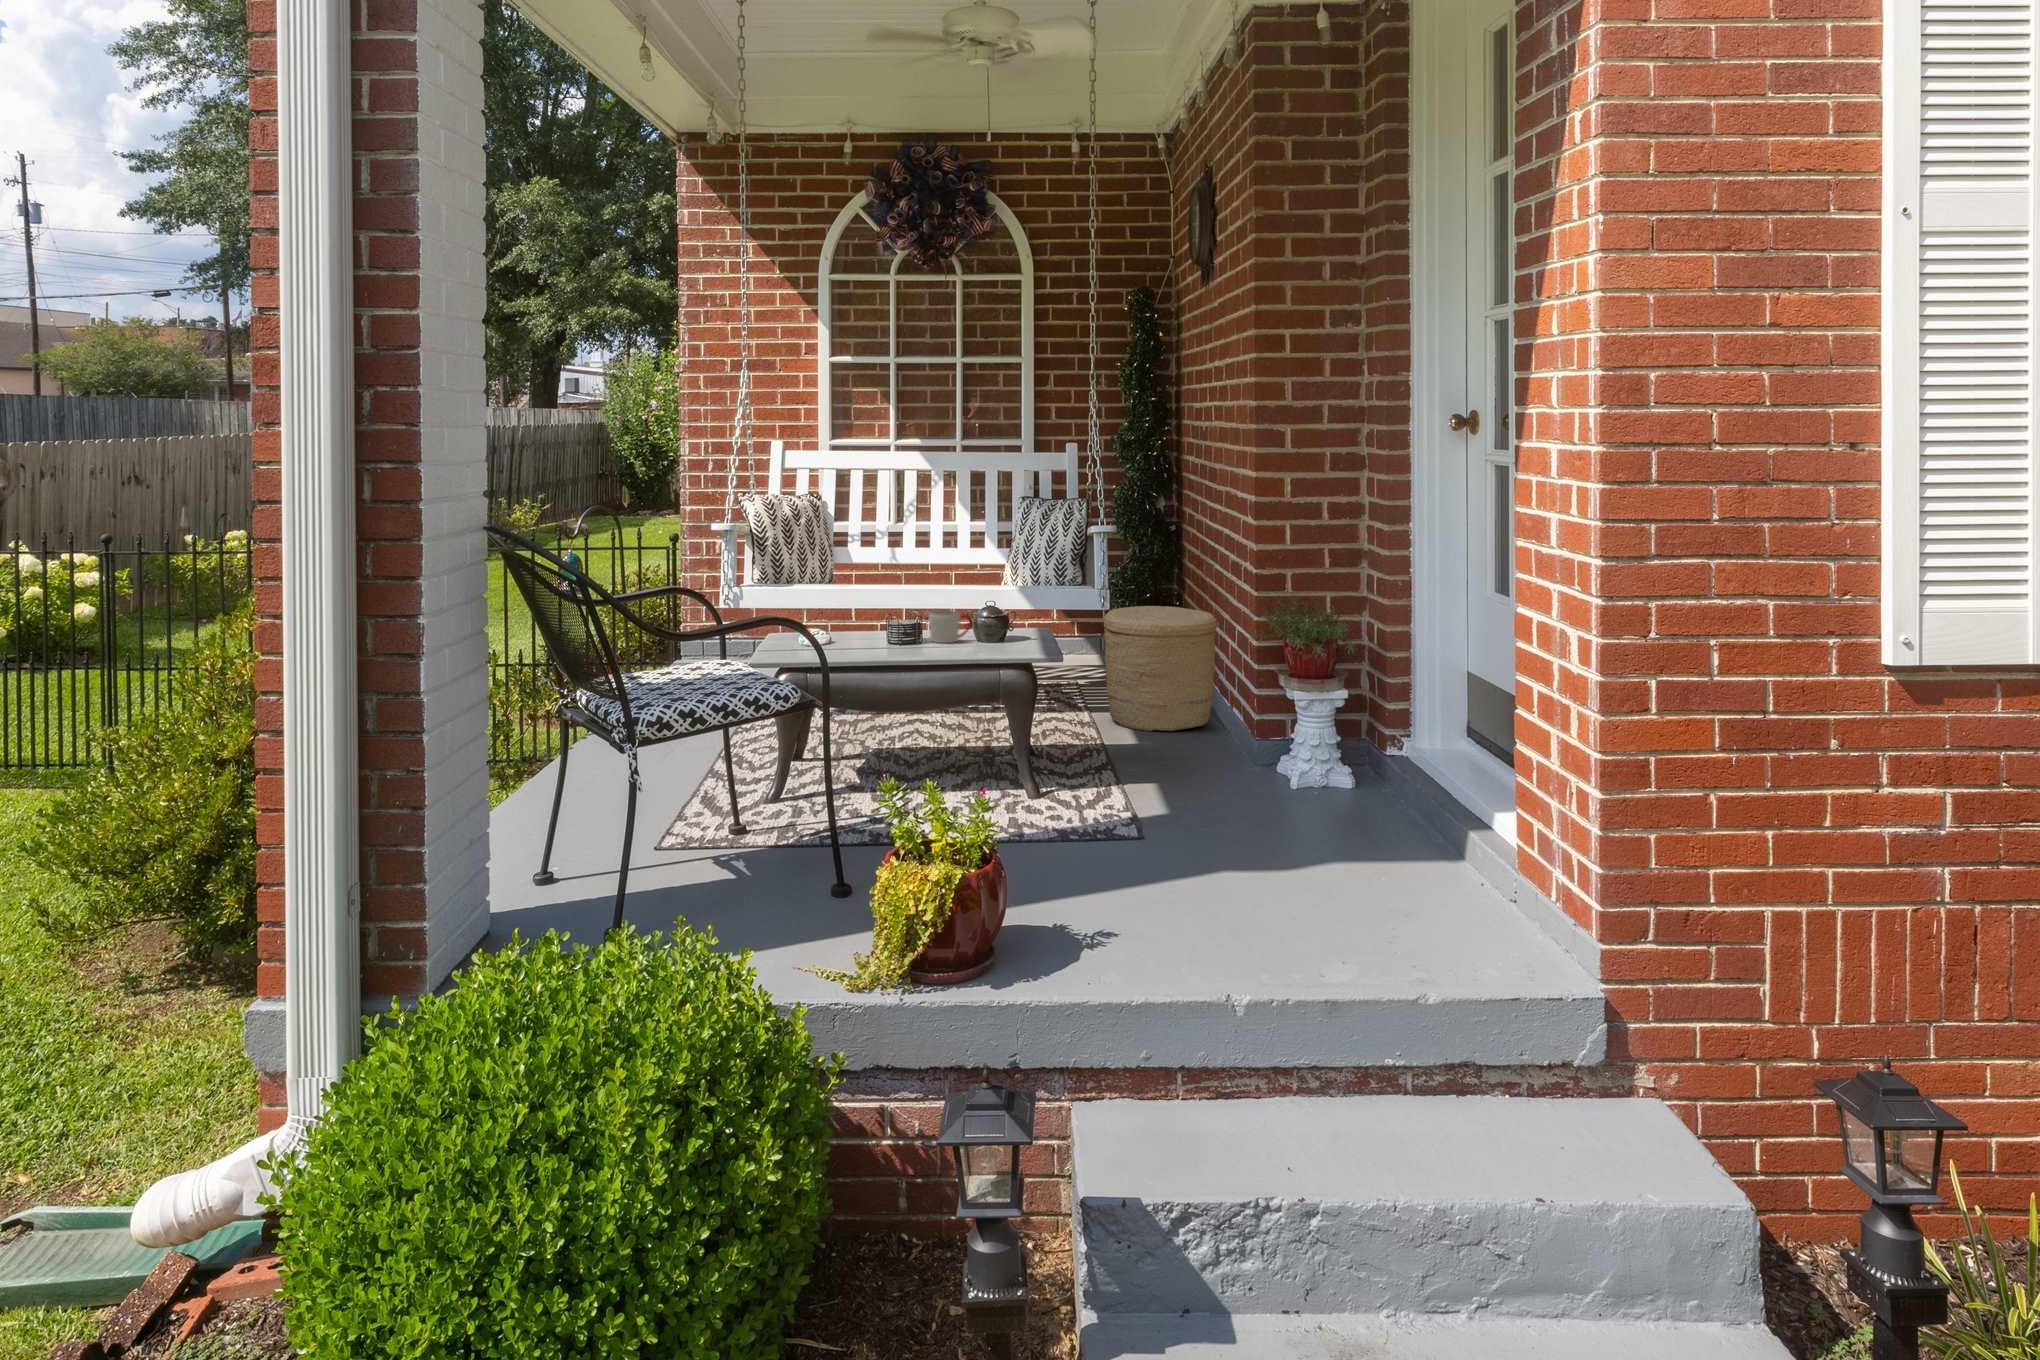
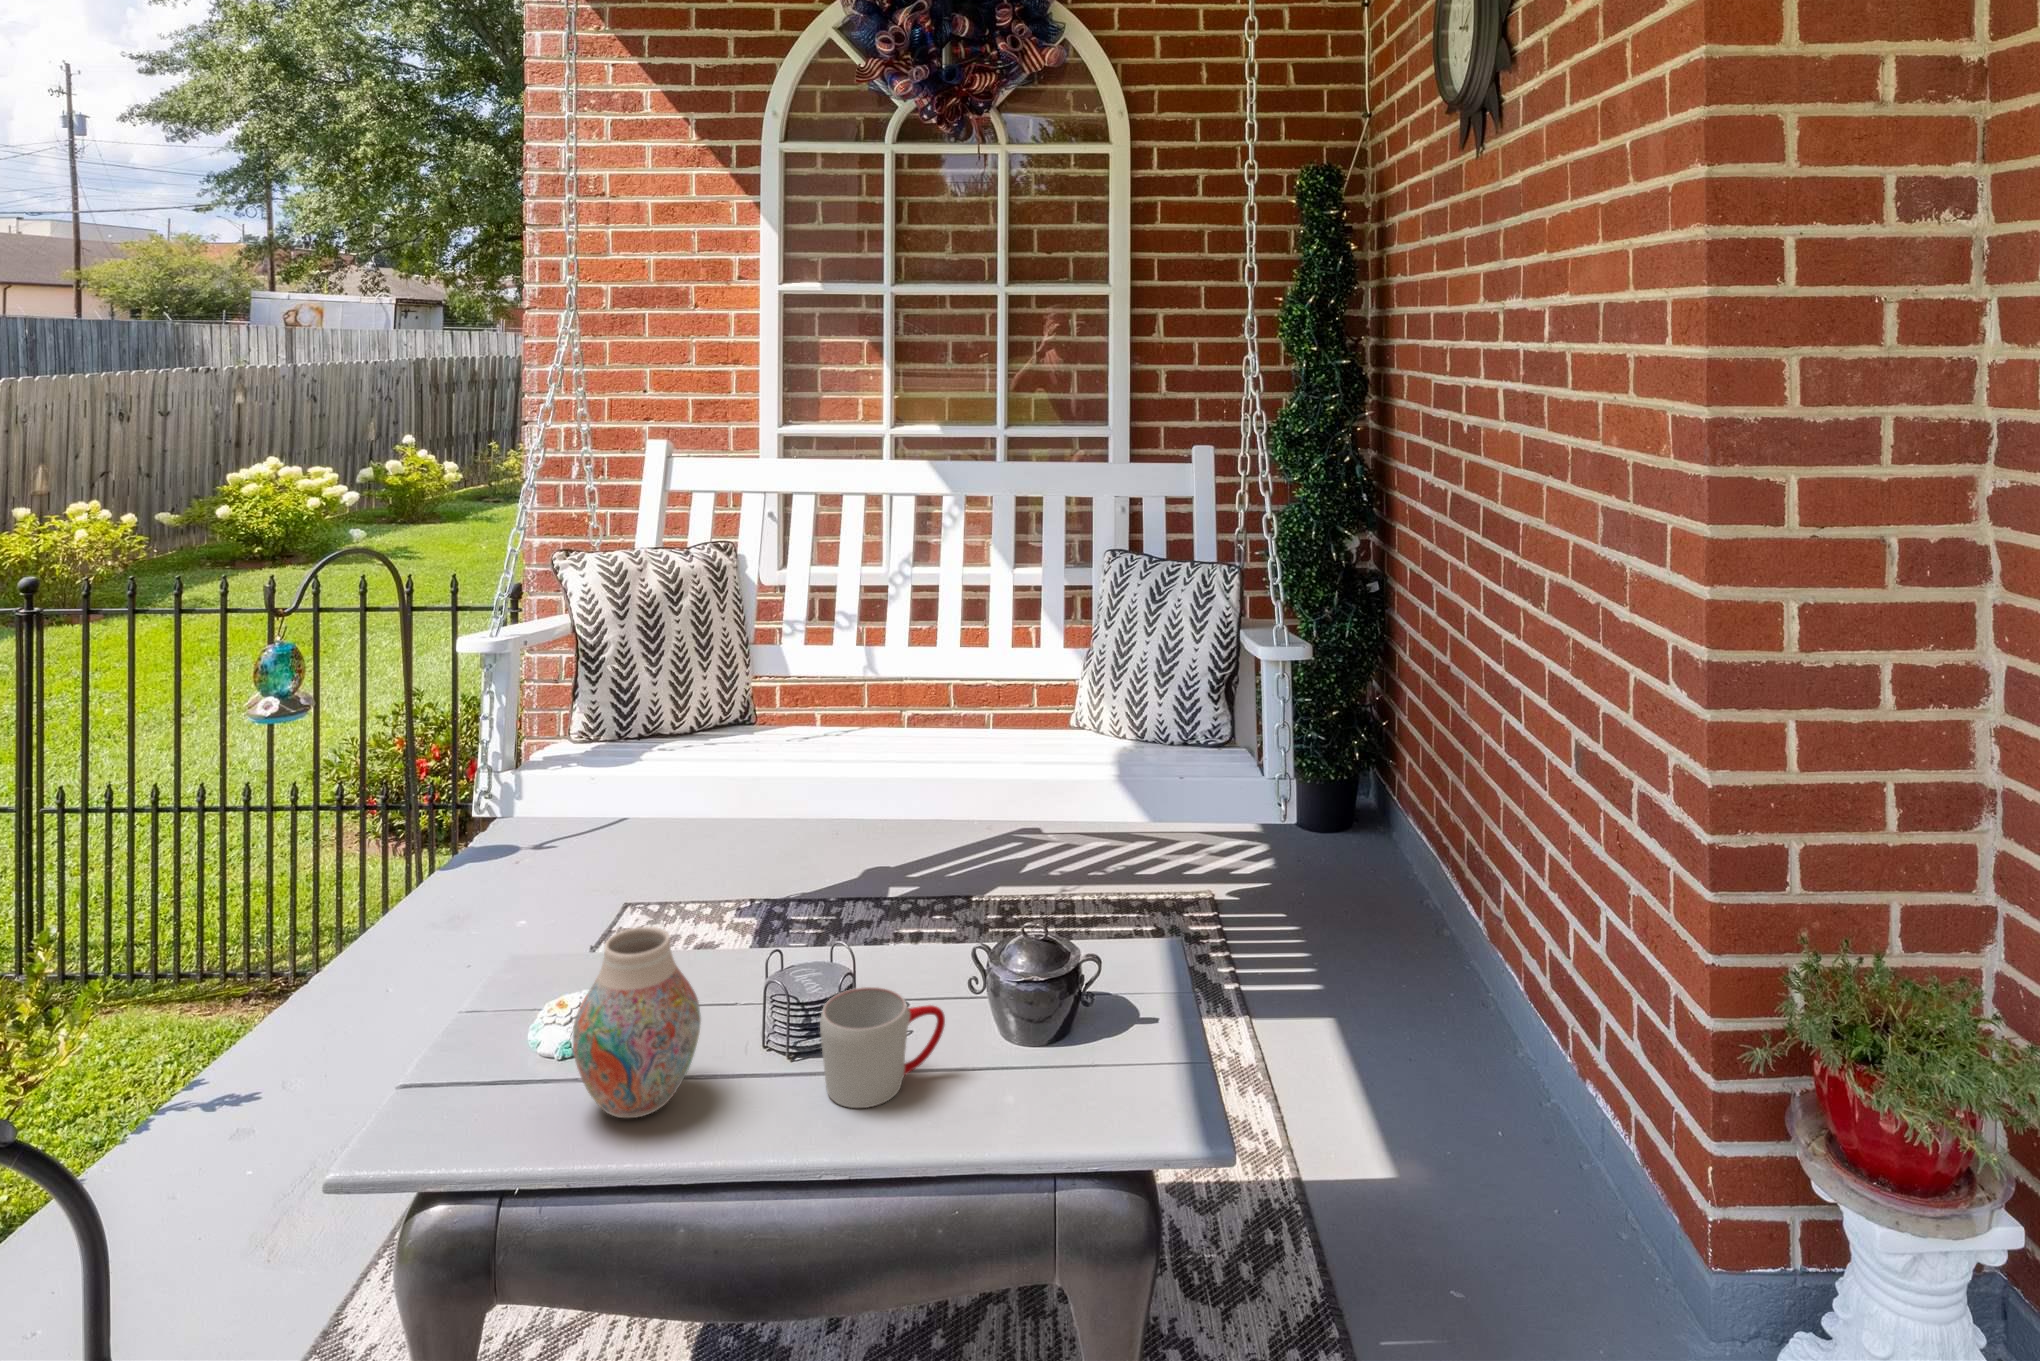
vase: none [844,584,887,644] -> present [573,927,701,1118]
woven basket: present [1104,606,1217,731] -> none [1279,816,1537,1164]

